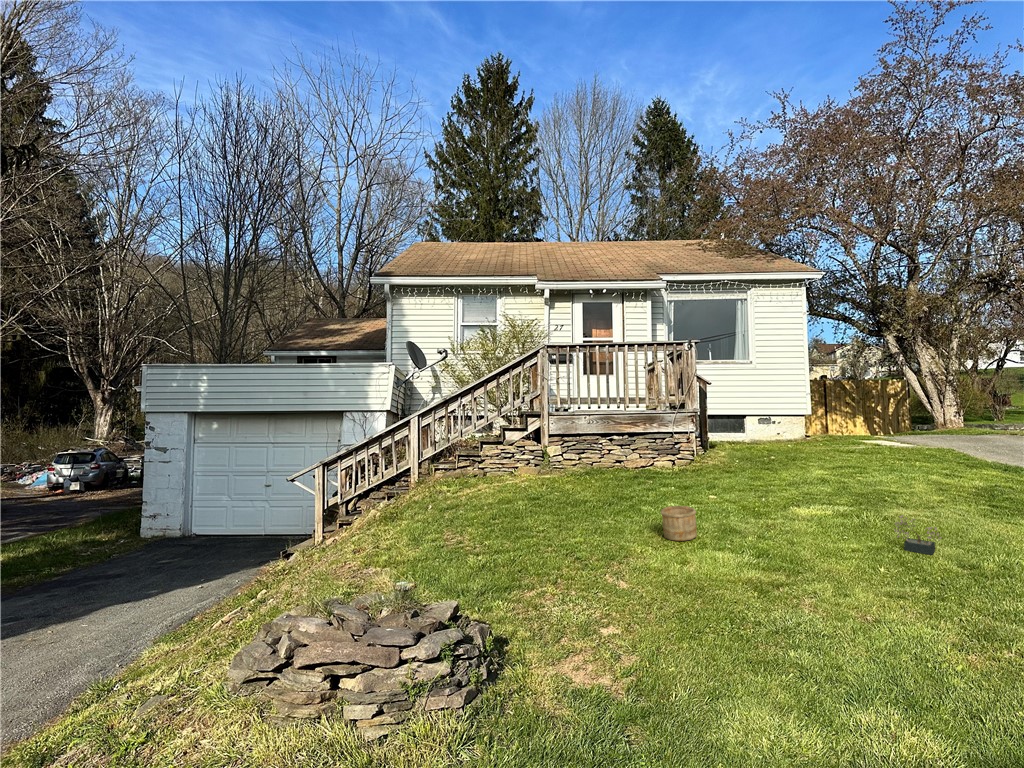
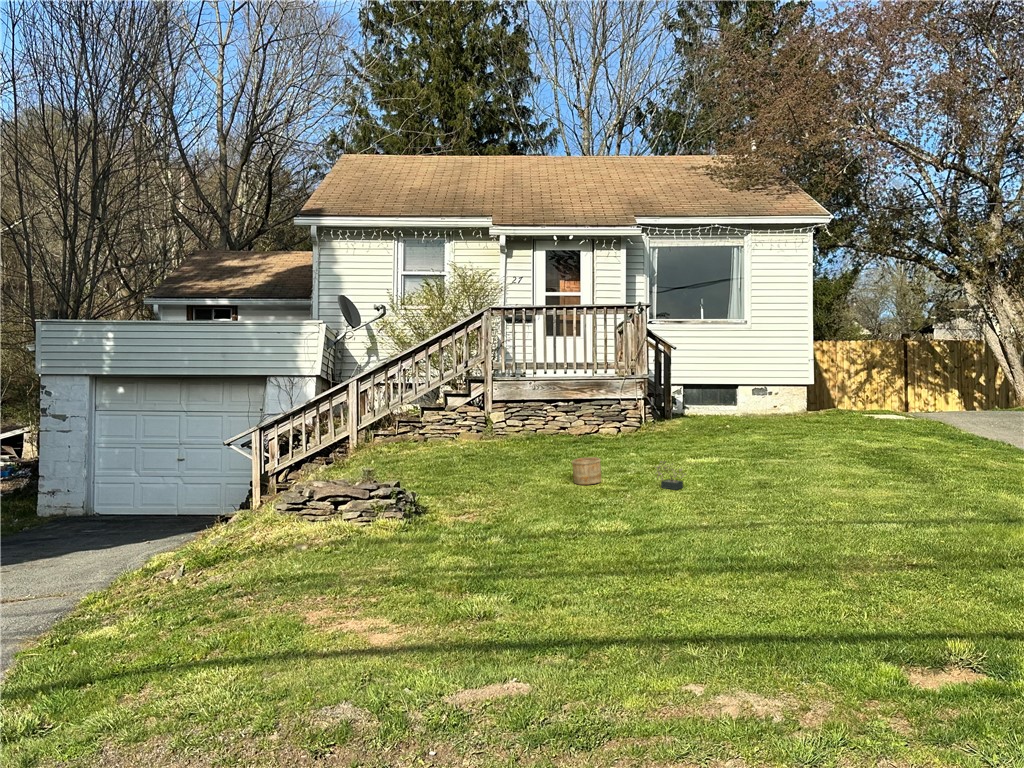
decorative plant: present [894,515,942,555] -> present [657,462,684,490]

